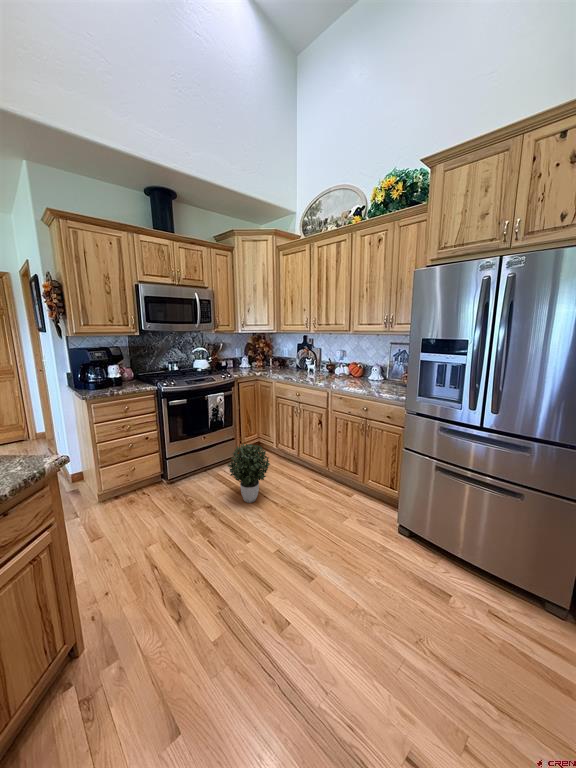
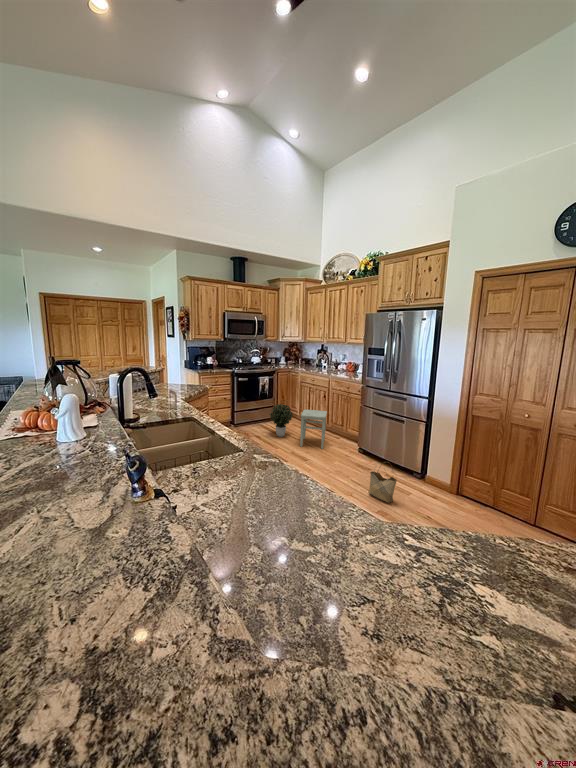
stool: none [287,452,334,527] -> present [300,409,327,449]
woven basket: none [474,612,556,729] -> present [368,462,397,503]

